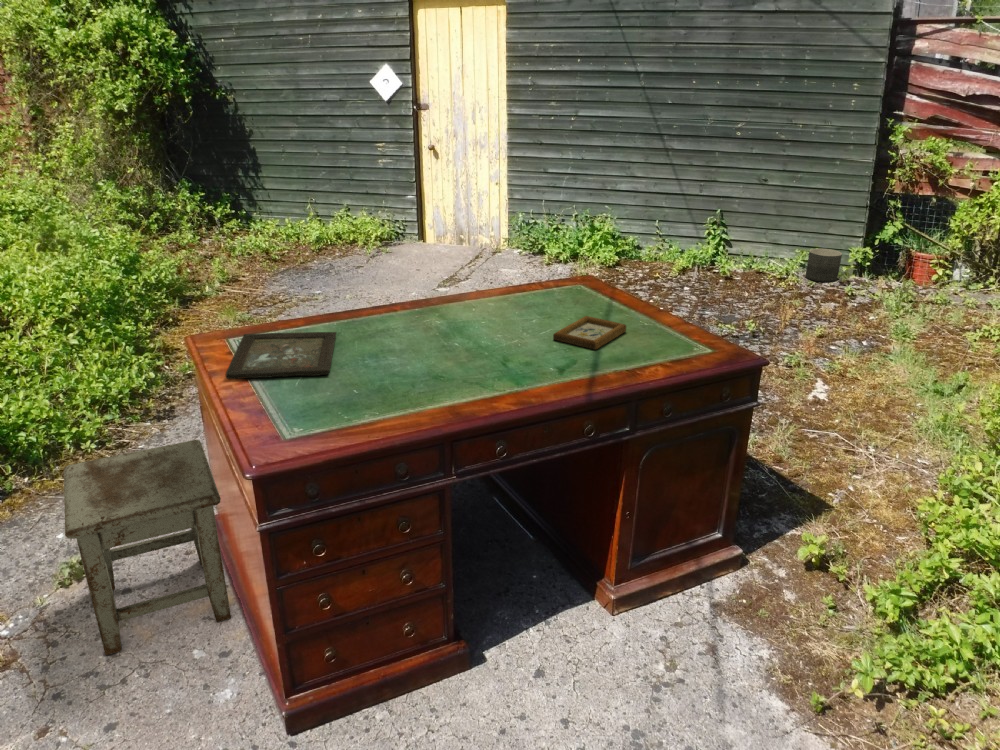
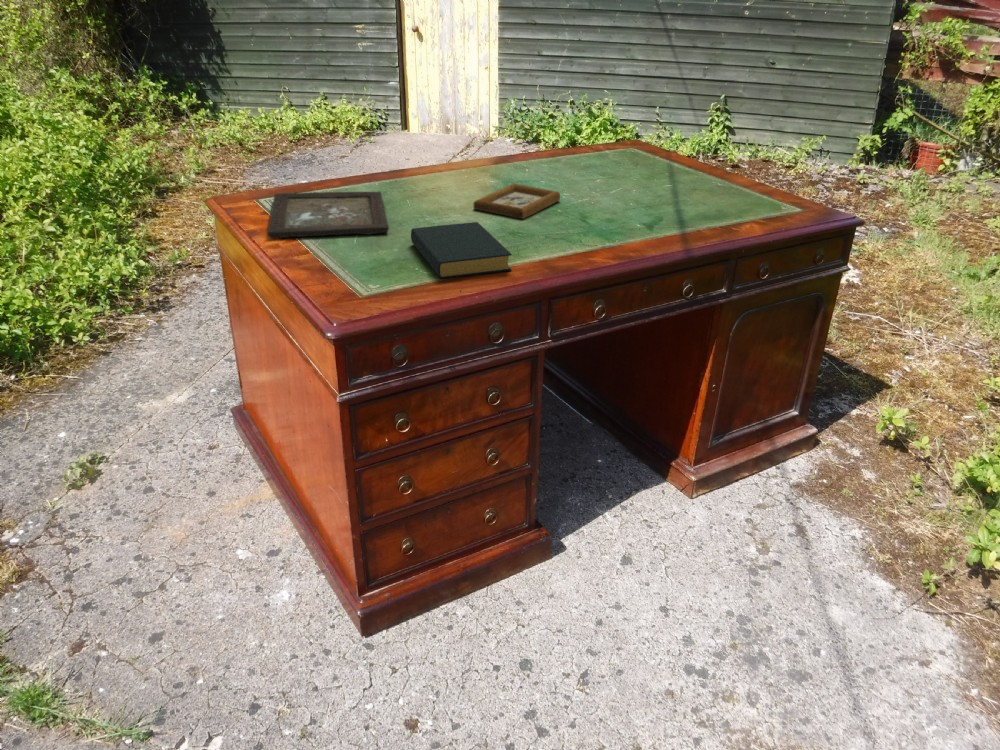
planter: present [806,248,842,282] -> none [814,136,854,171]
picture frame: present [553,316,626,350] -> present [474,184,560,219]
hardback book: none [344,367,421,422] -> present [411,222,512,279]
stool: present [64,440,231,655] -> none [71,320,274,559]

